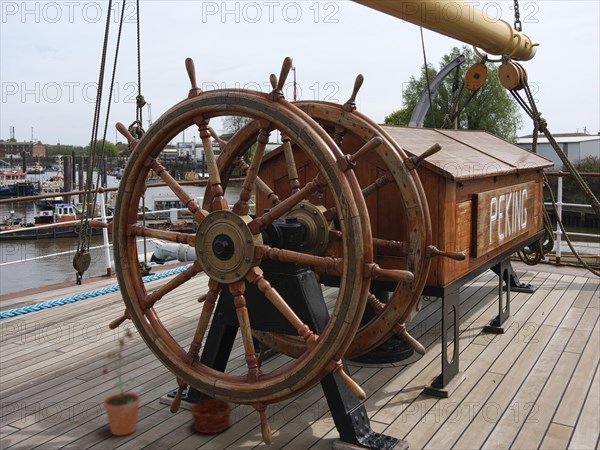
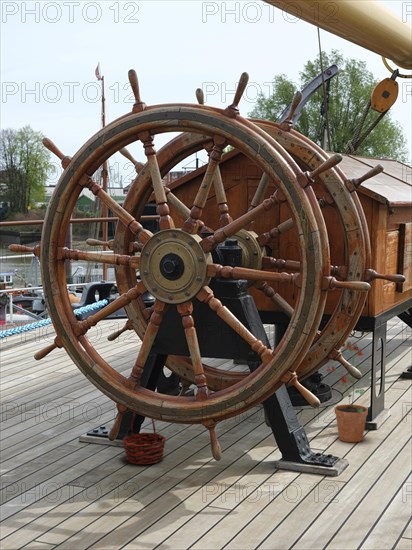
potted plant: present [103,328,140,435] -> present [327,342,368,442]

